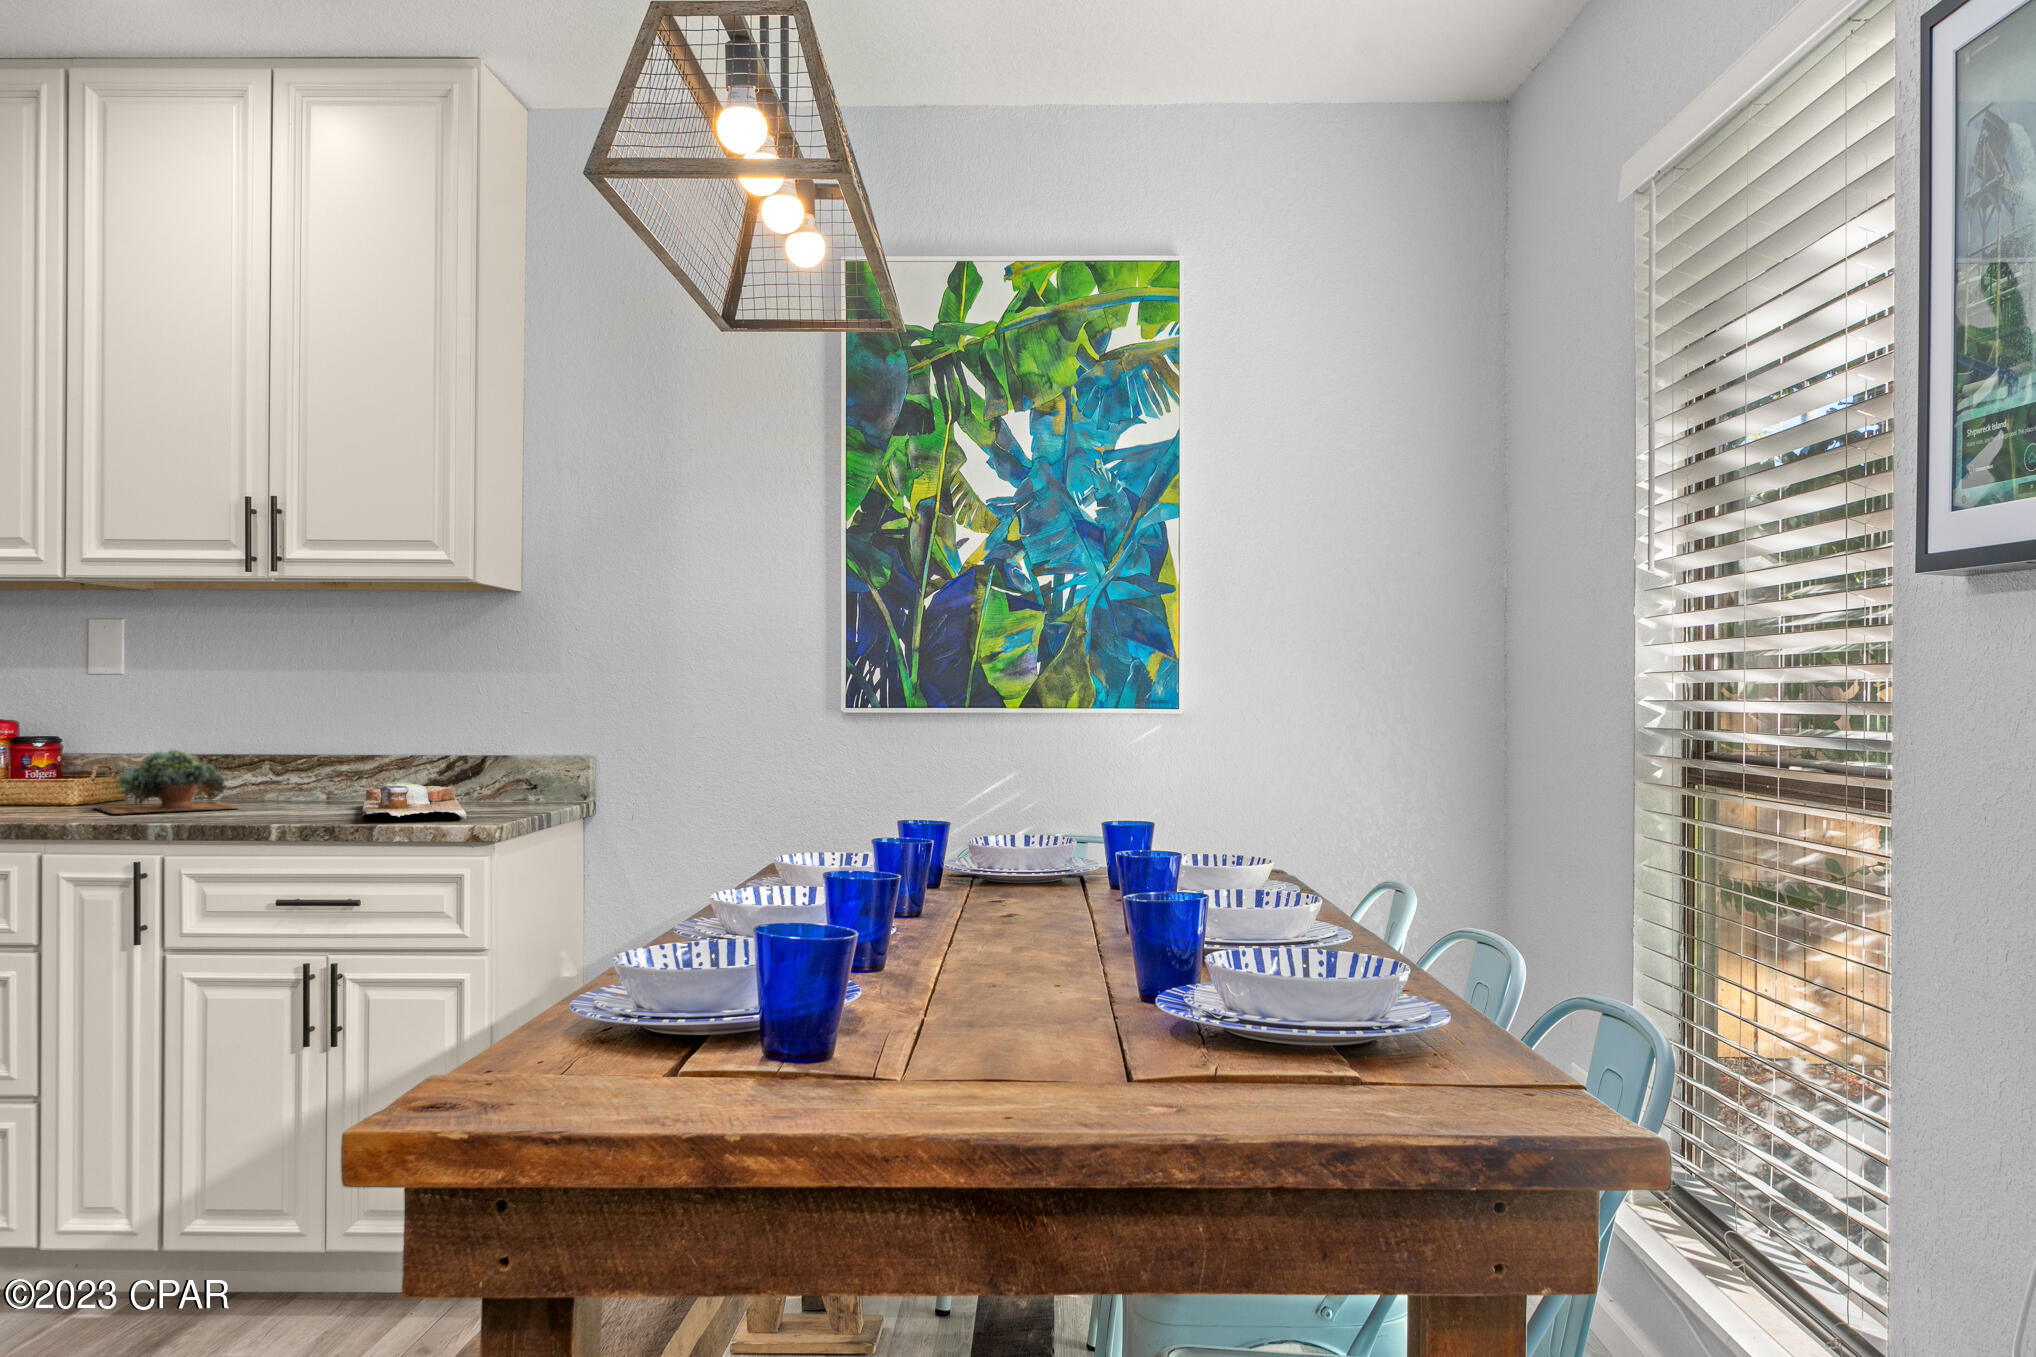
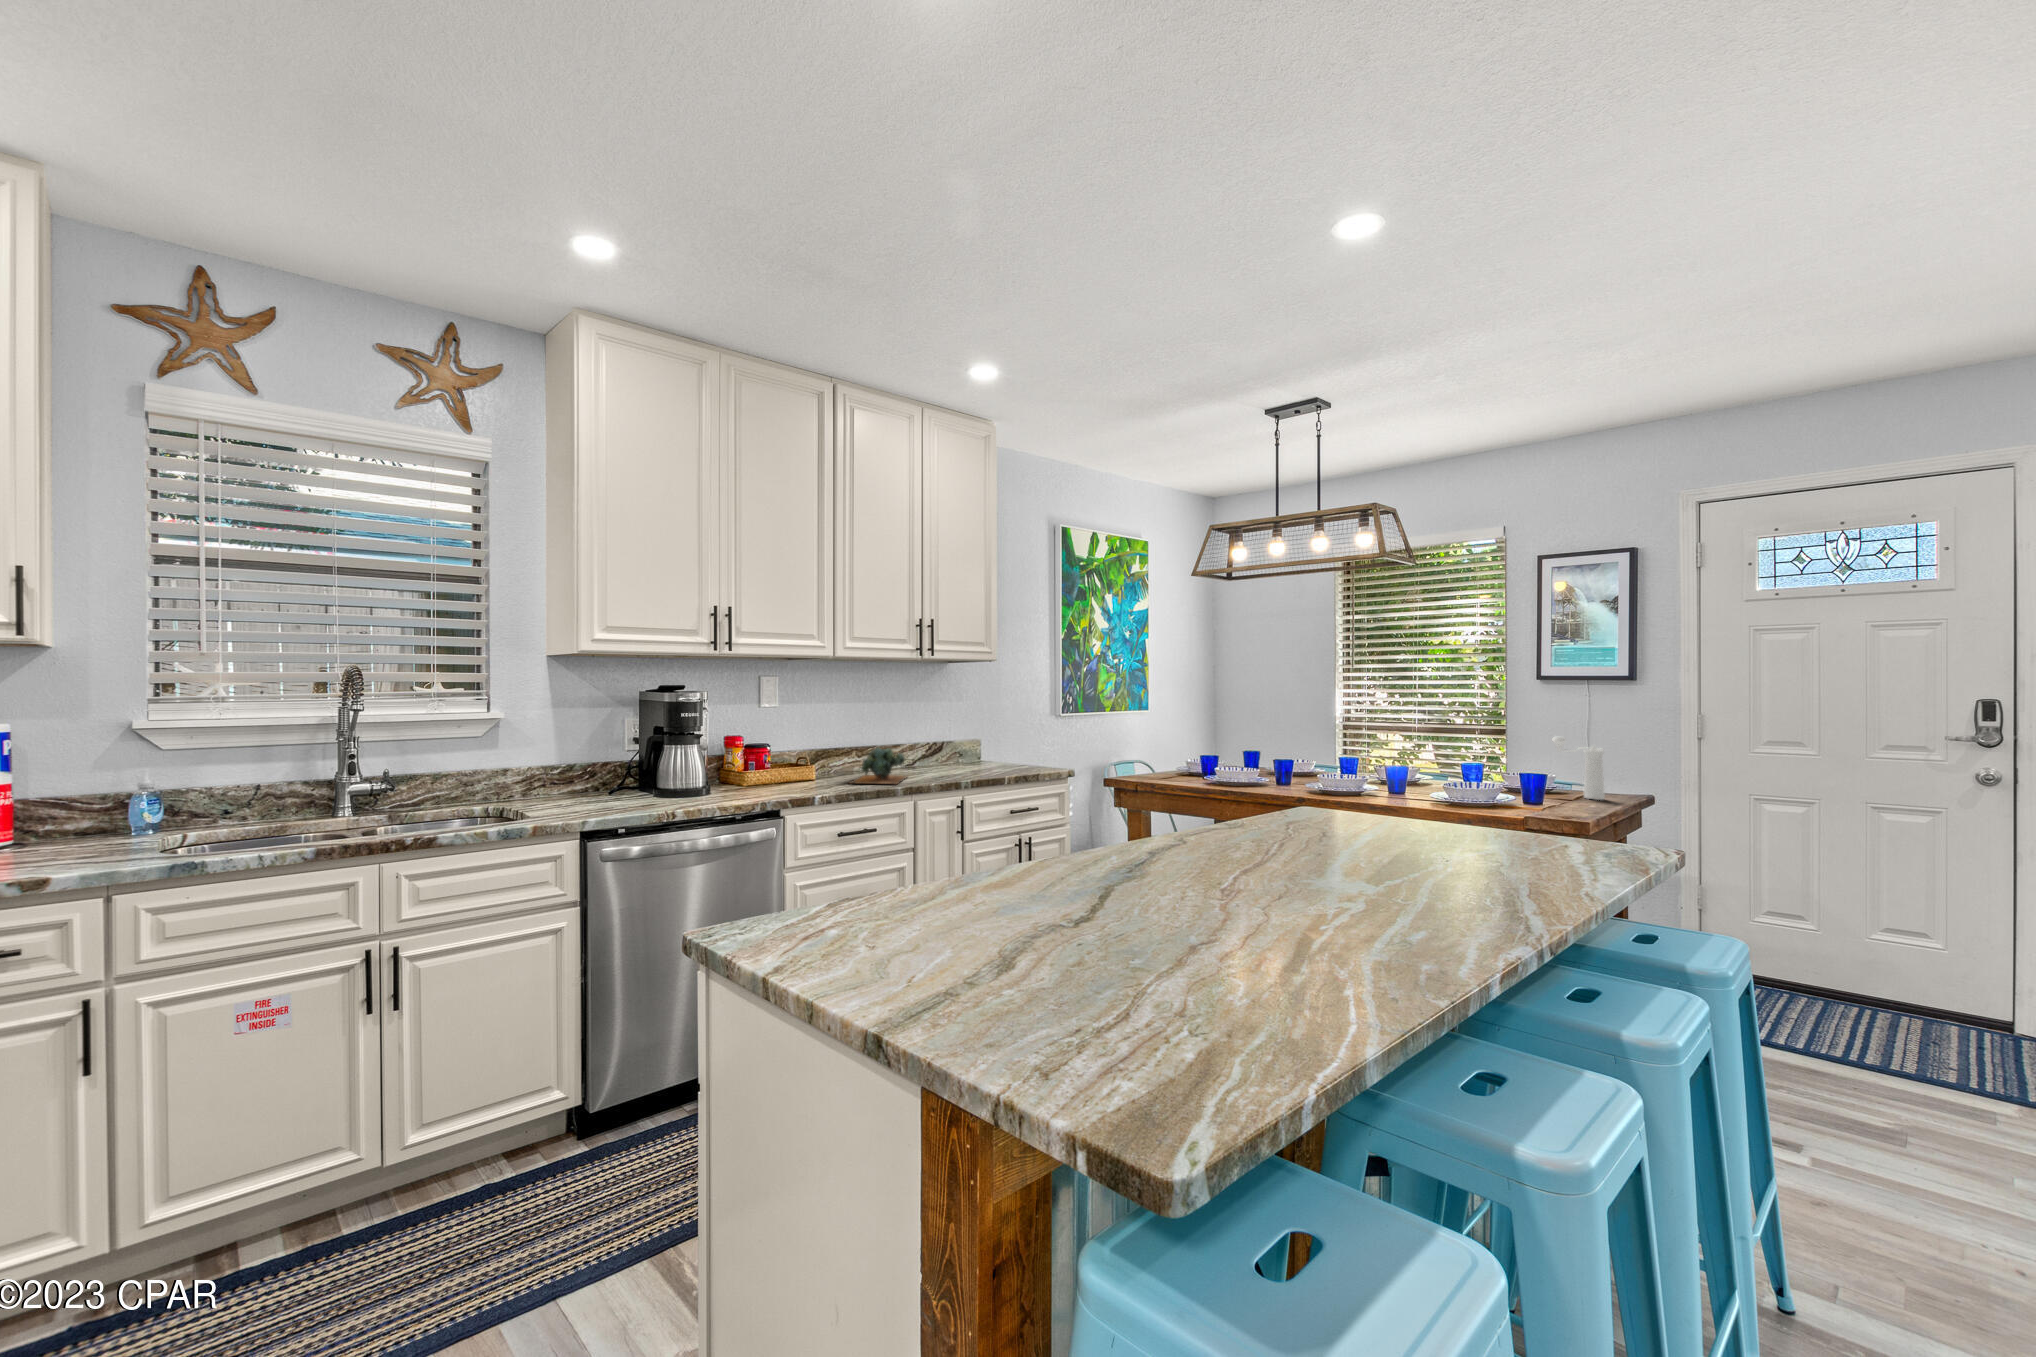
cutting board: present [361,782,466,819] -> none [935,756,1037,774]
pepper mill: none [1197,809,1301,1118] -> present [1552,737,1605,800]

